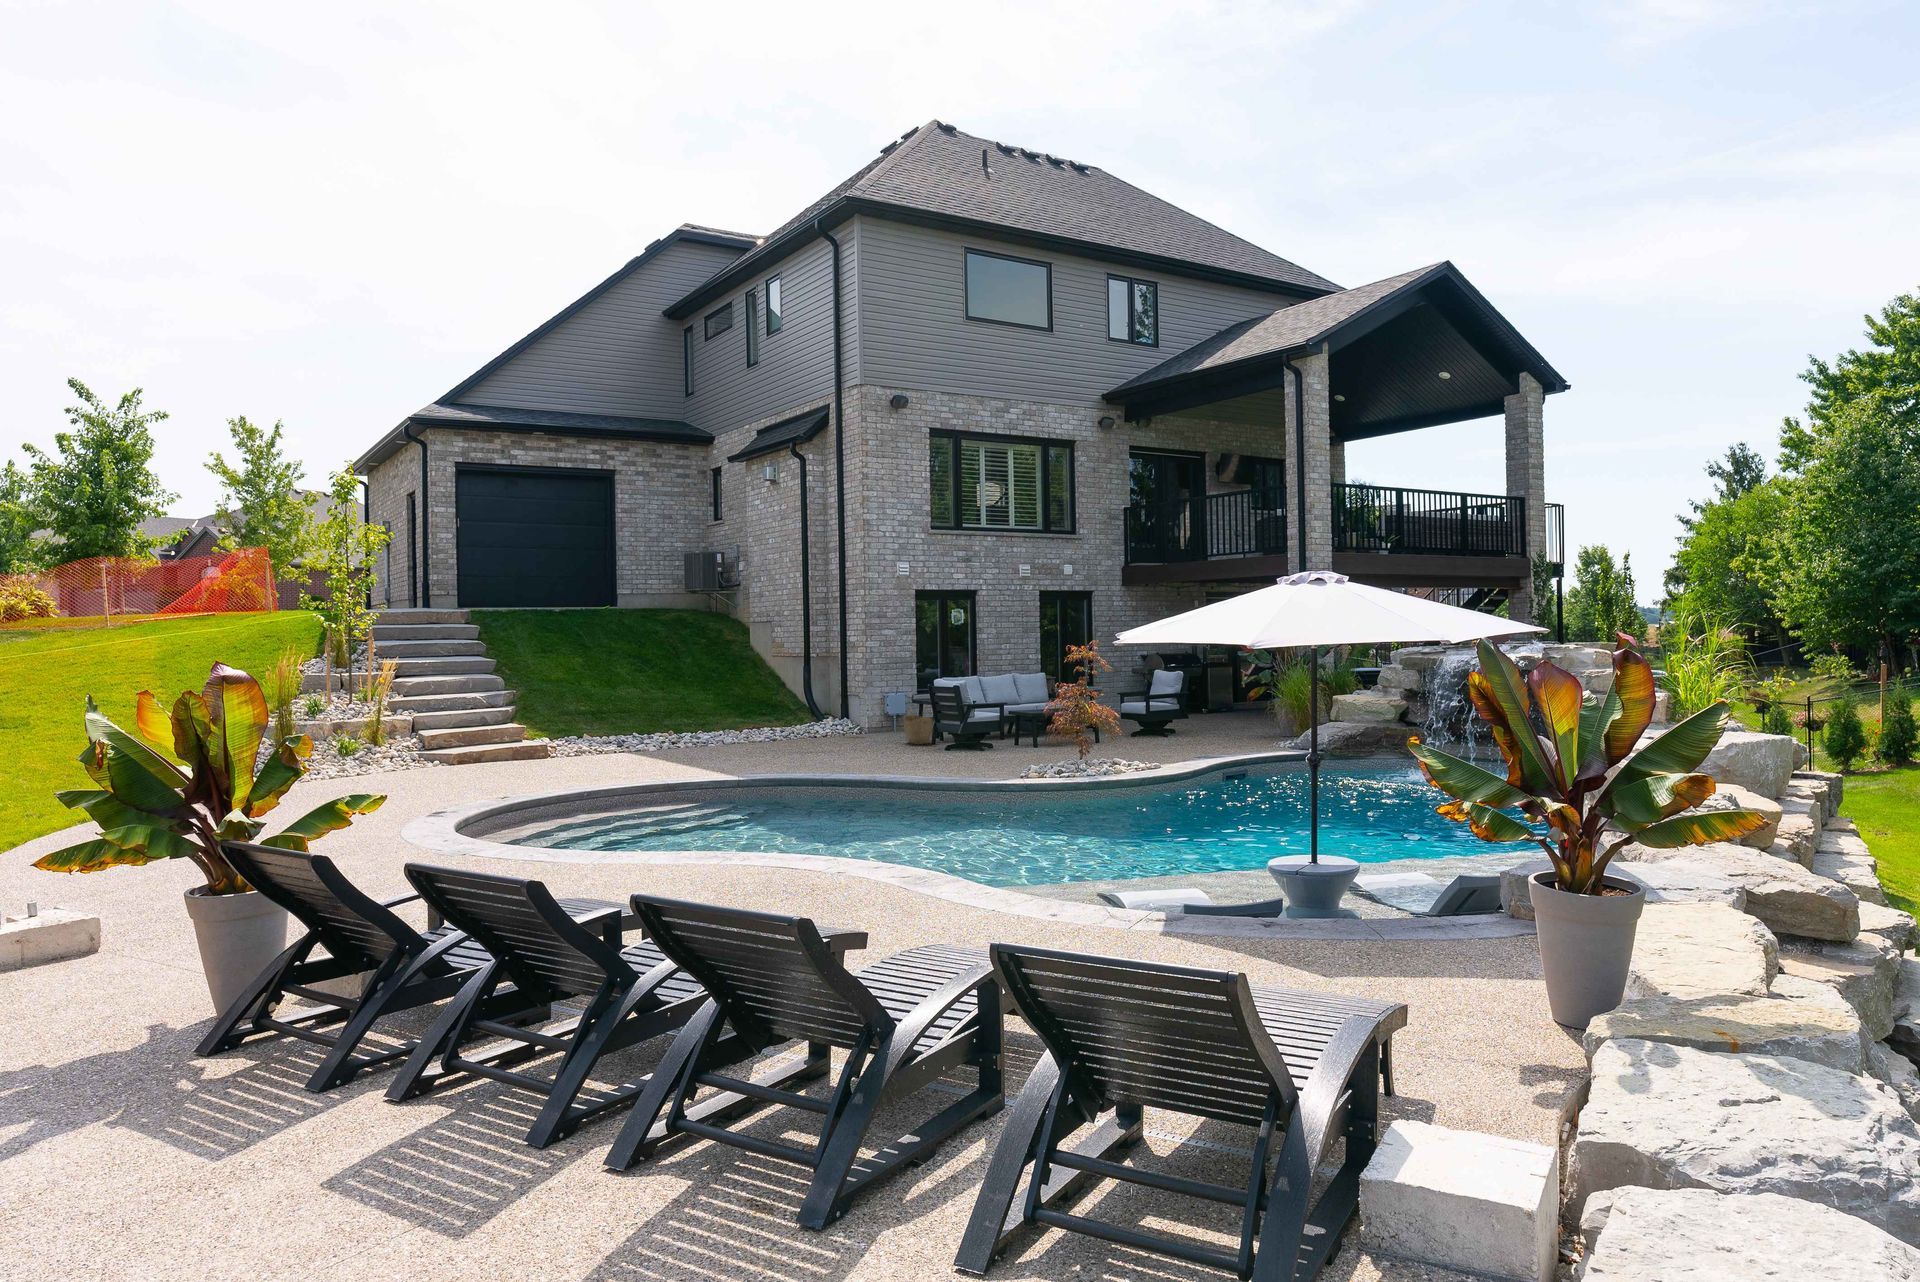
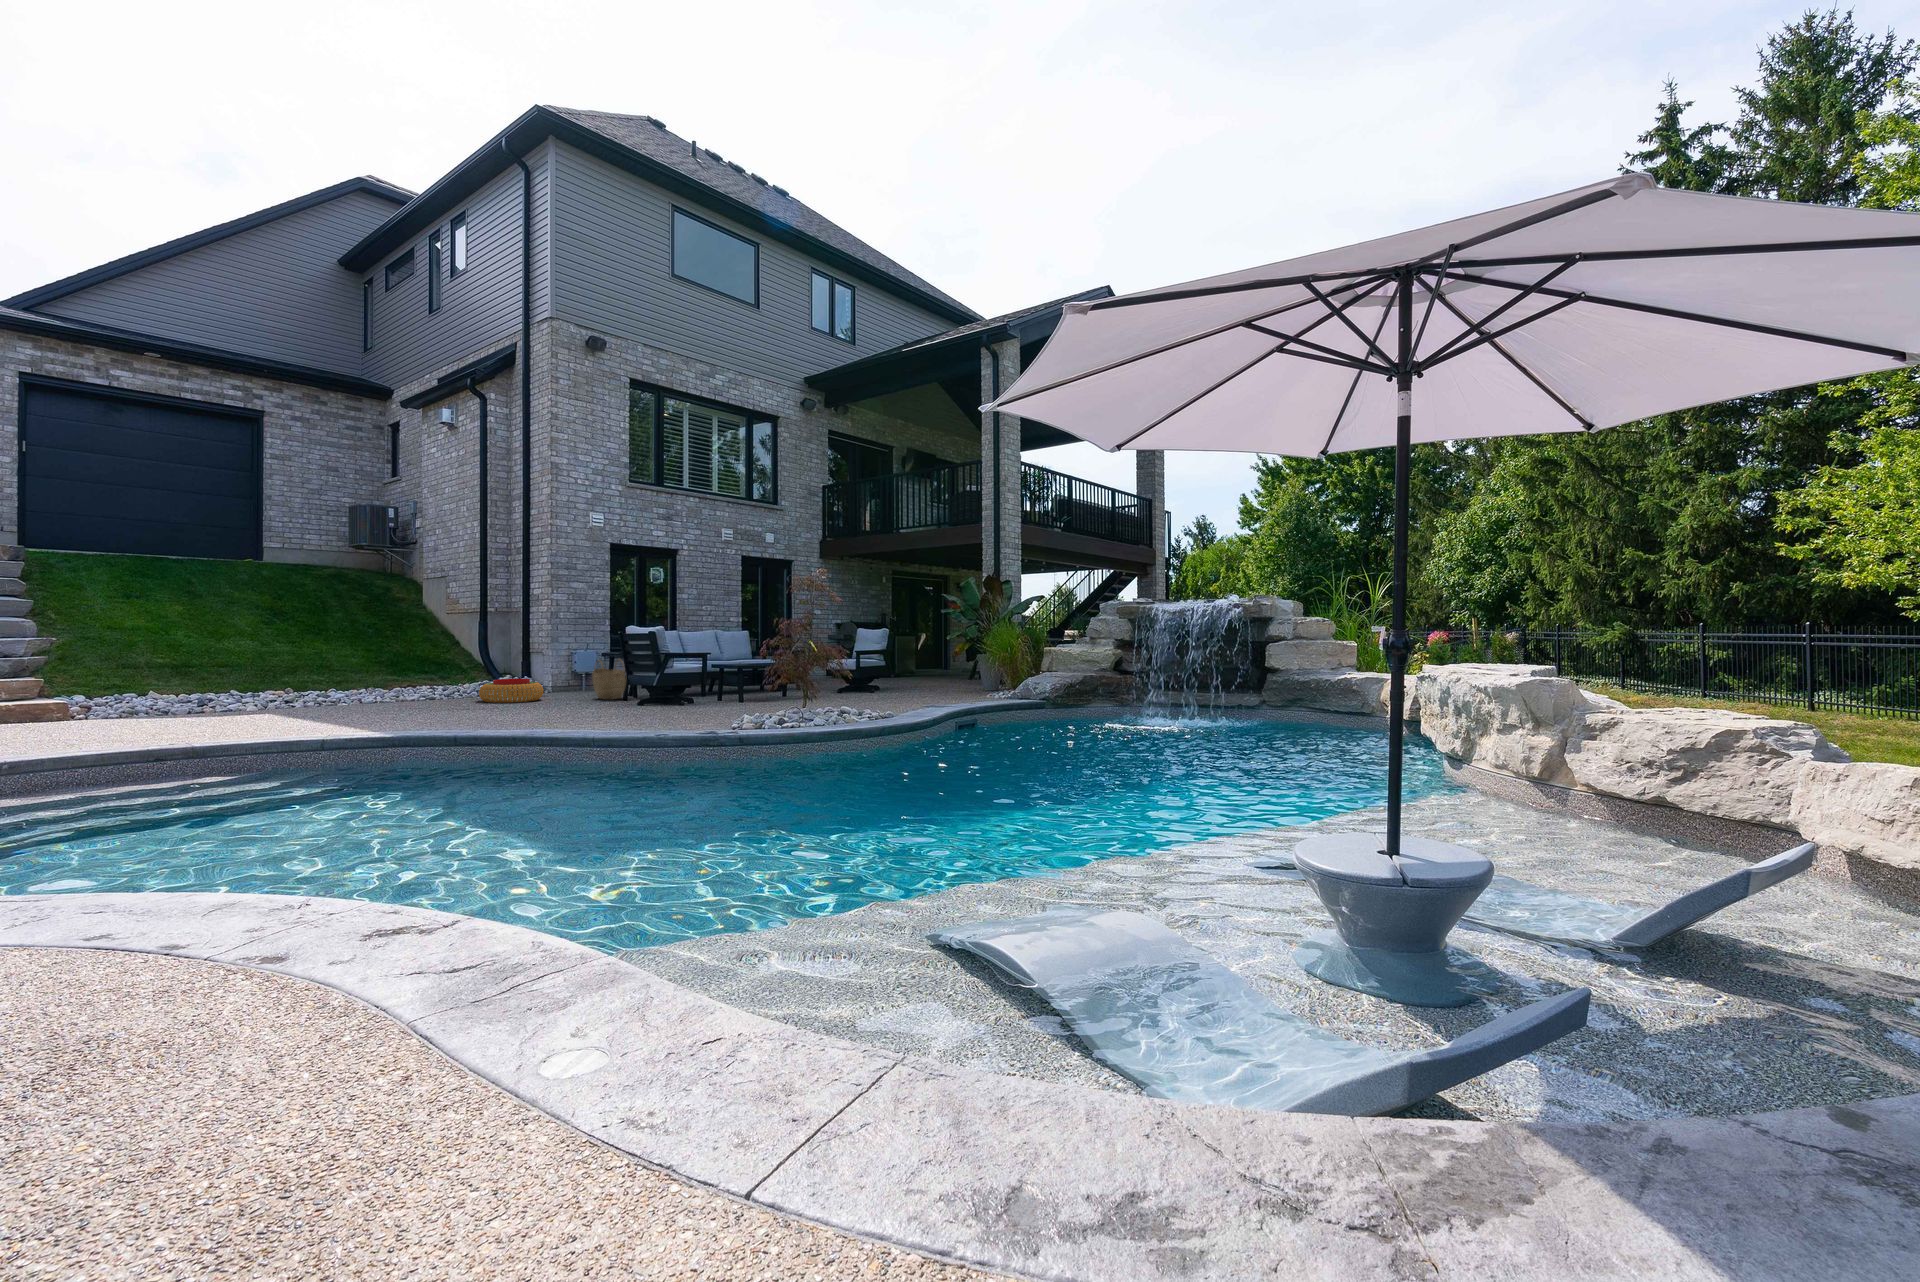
pouf: none [813,725,864,747] -> present [479,679,544,703]

